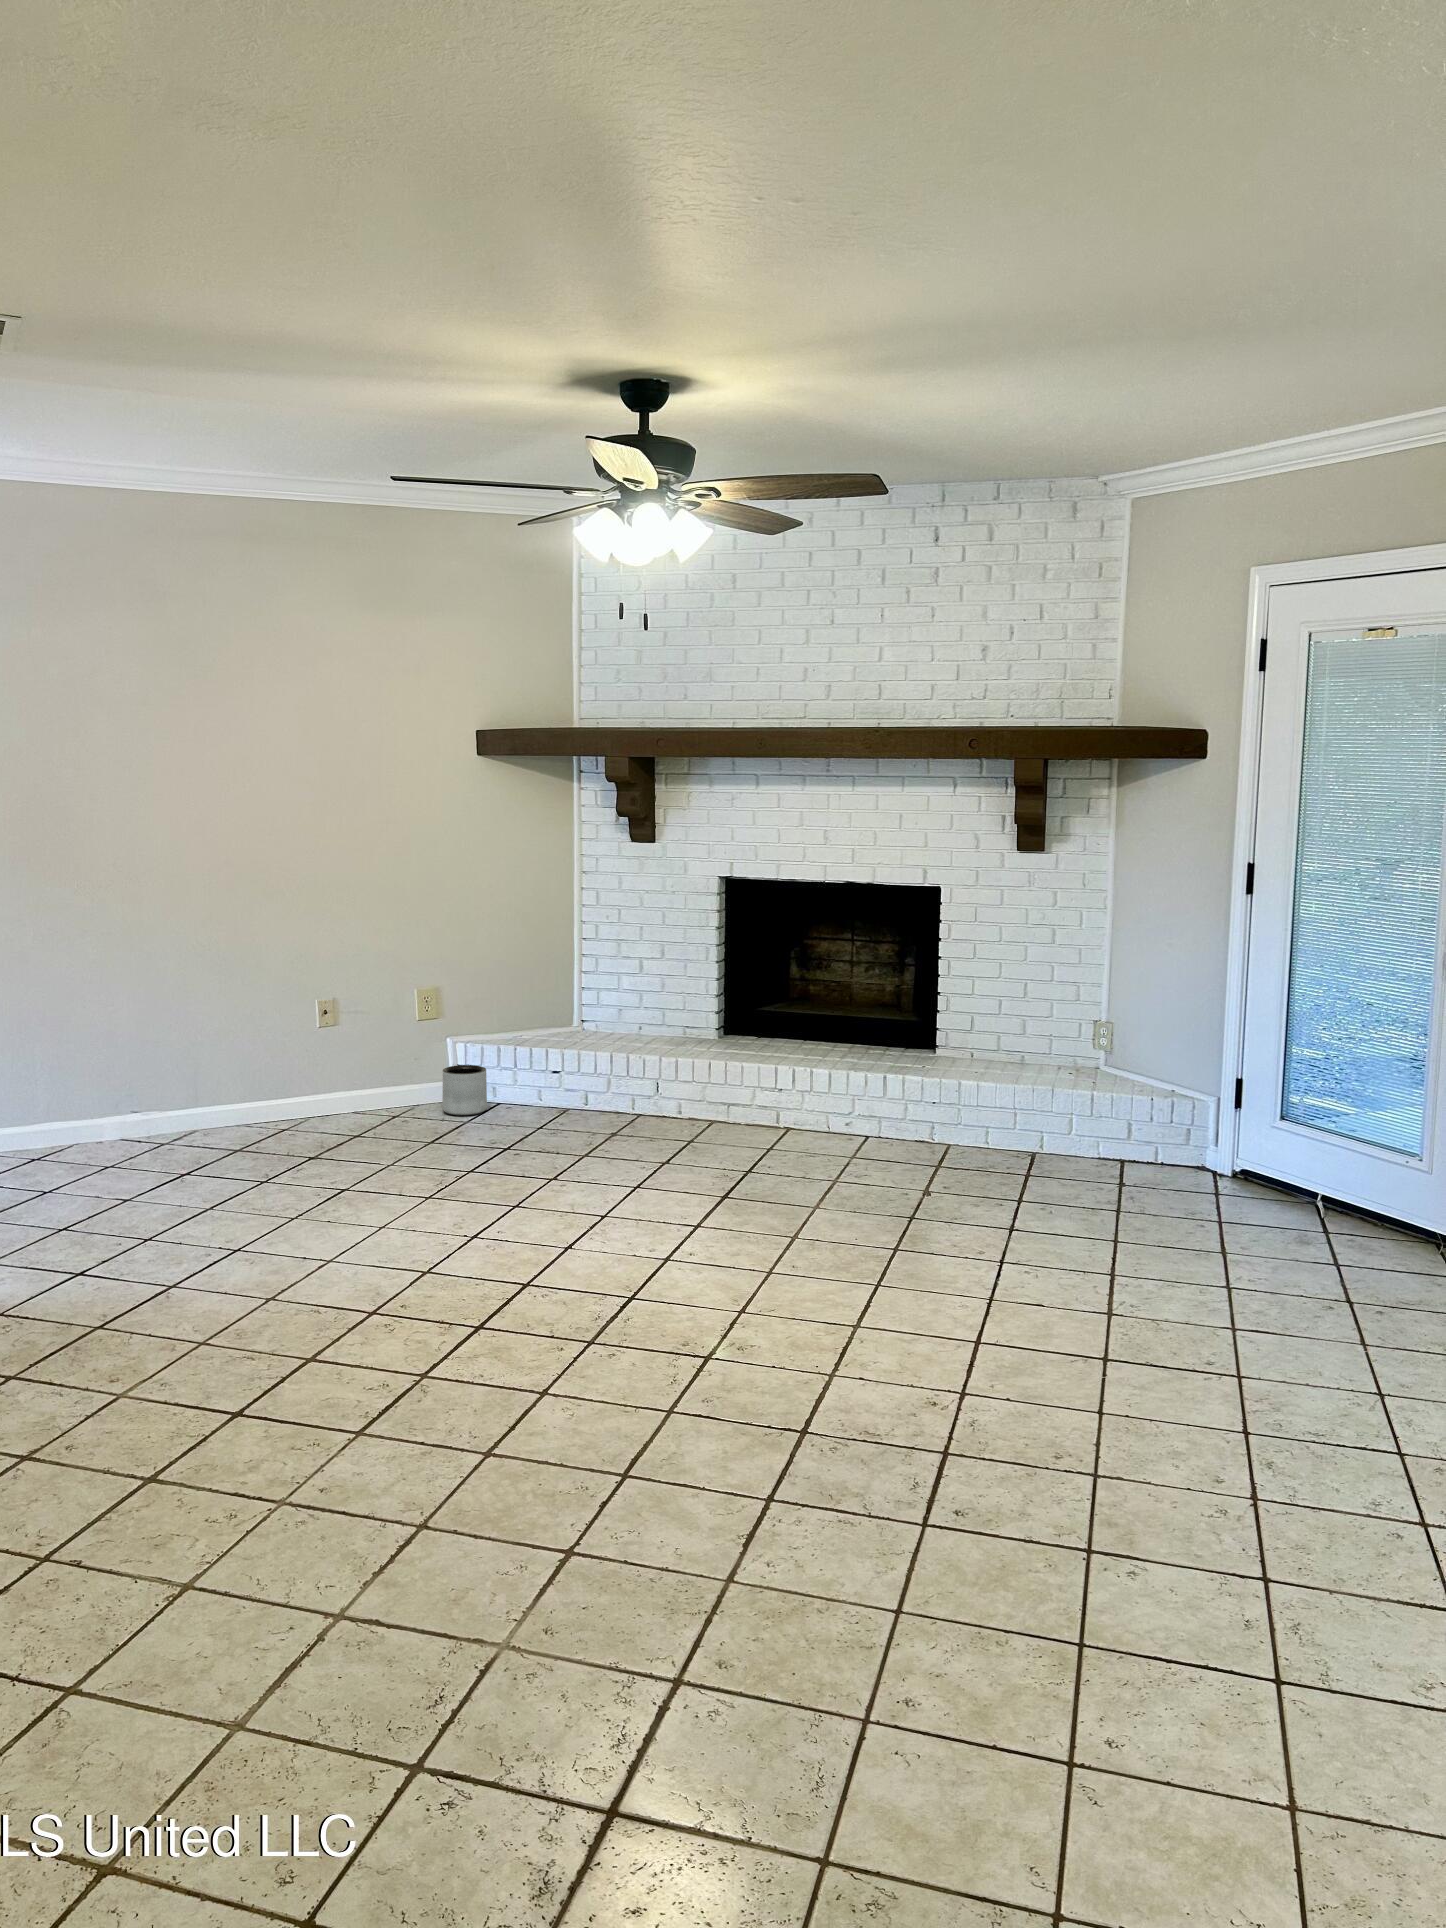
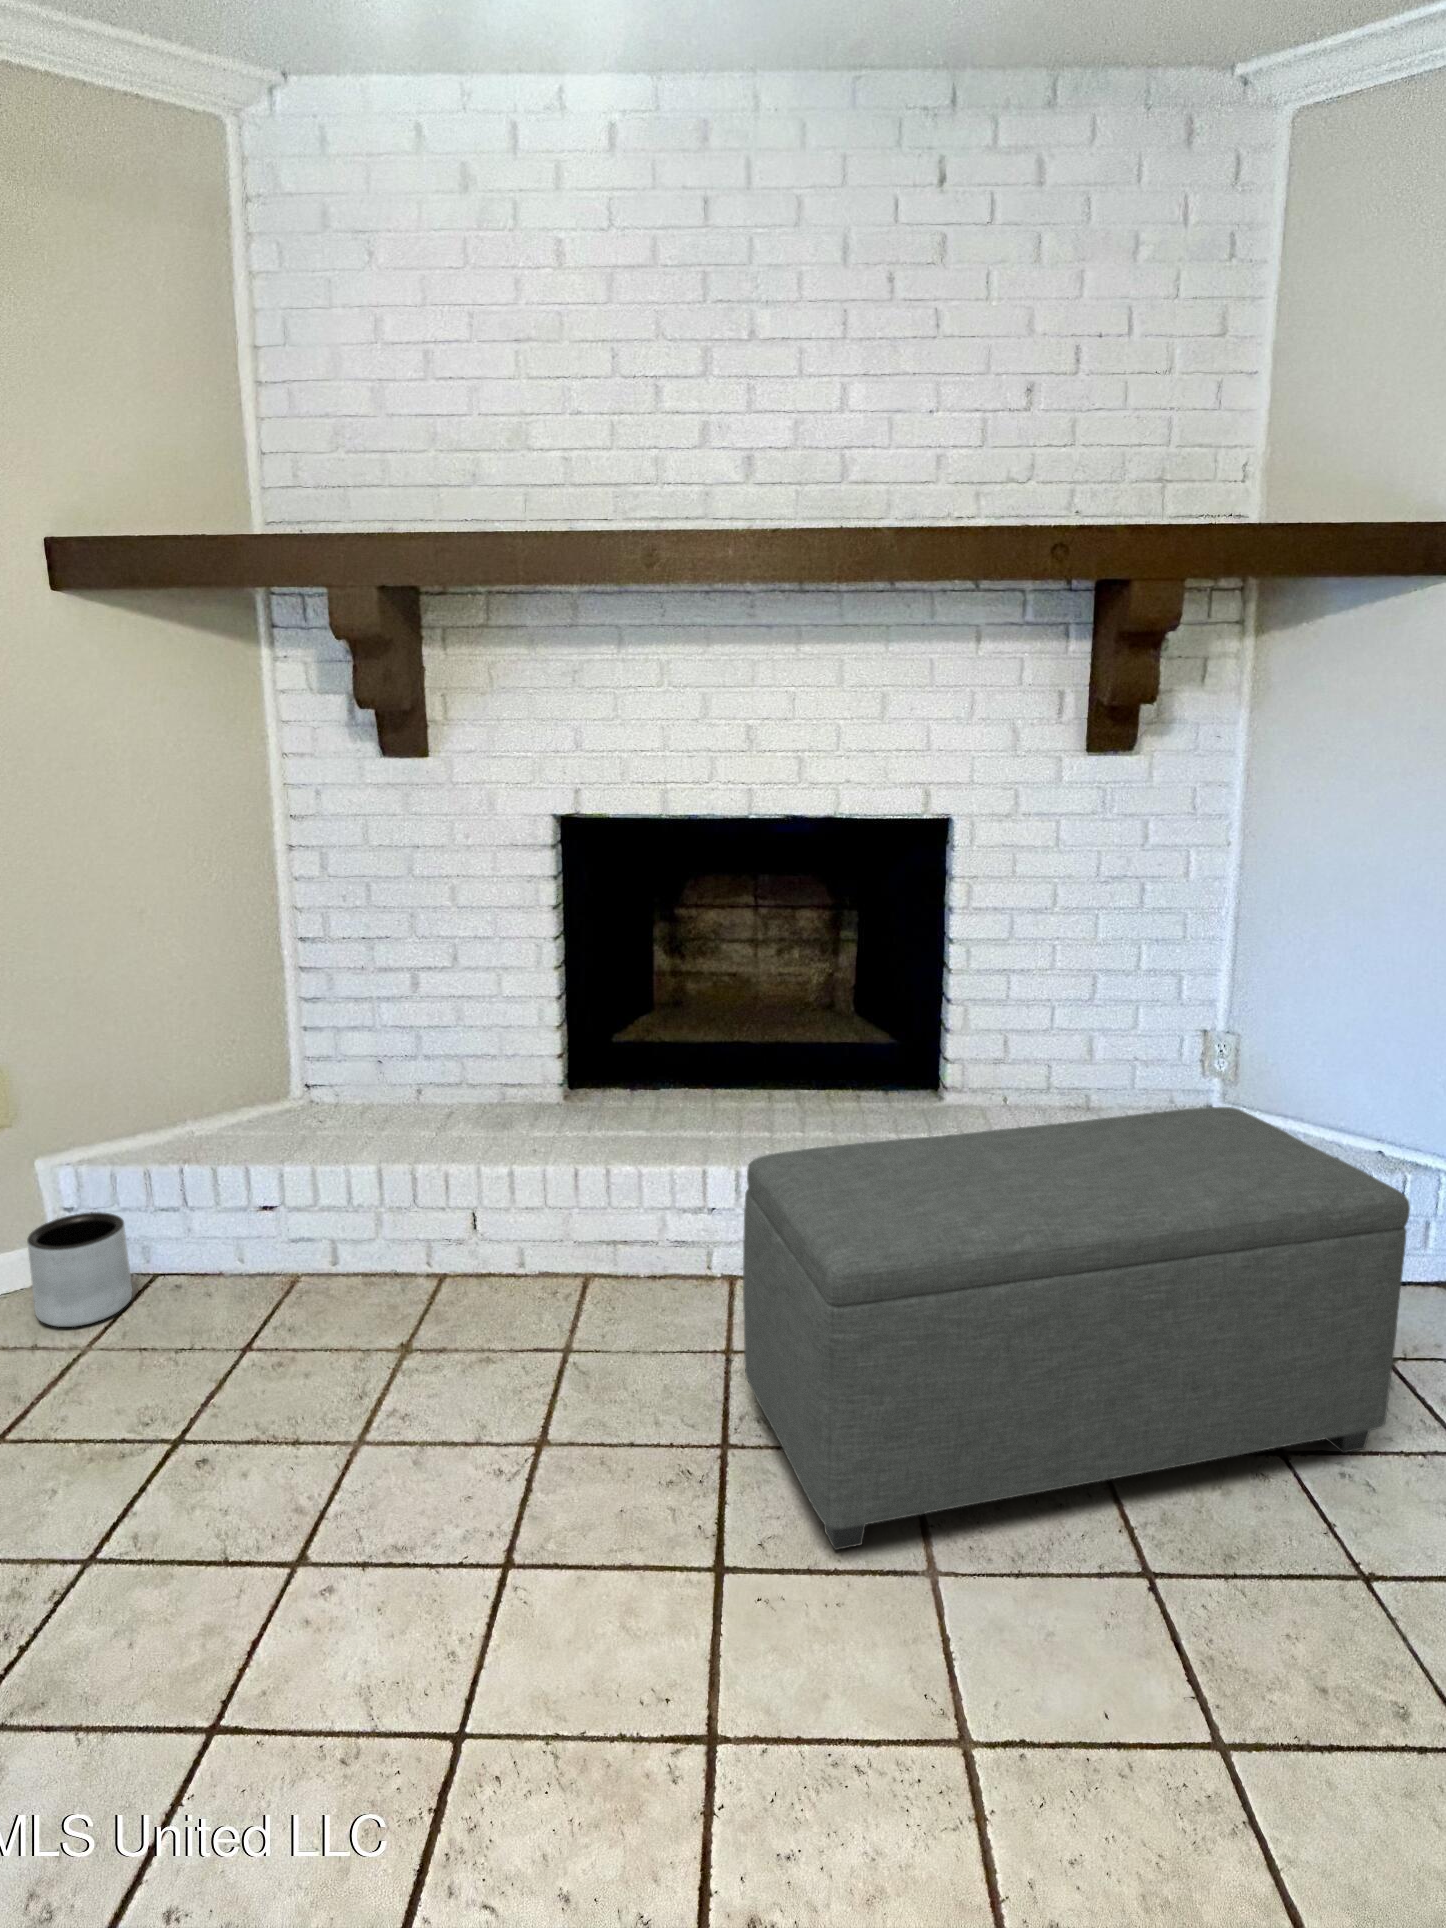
ottoman: none [764,1034,1076,1204] -> present [743,1107,1410,1550]

